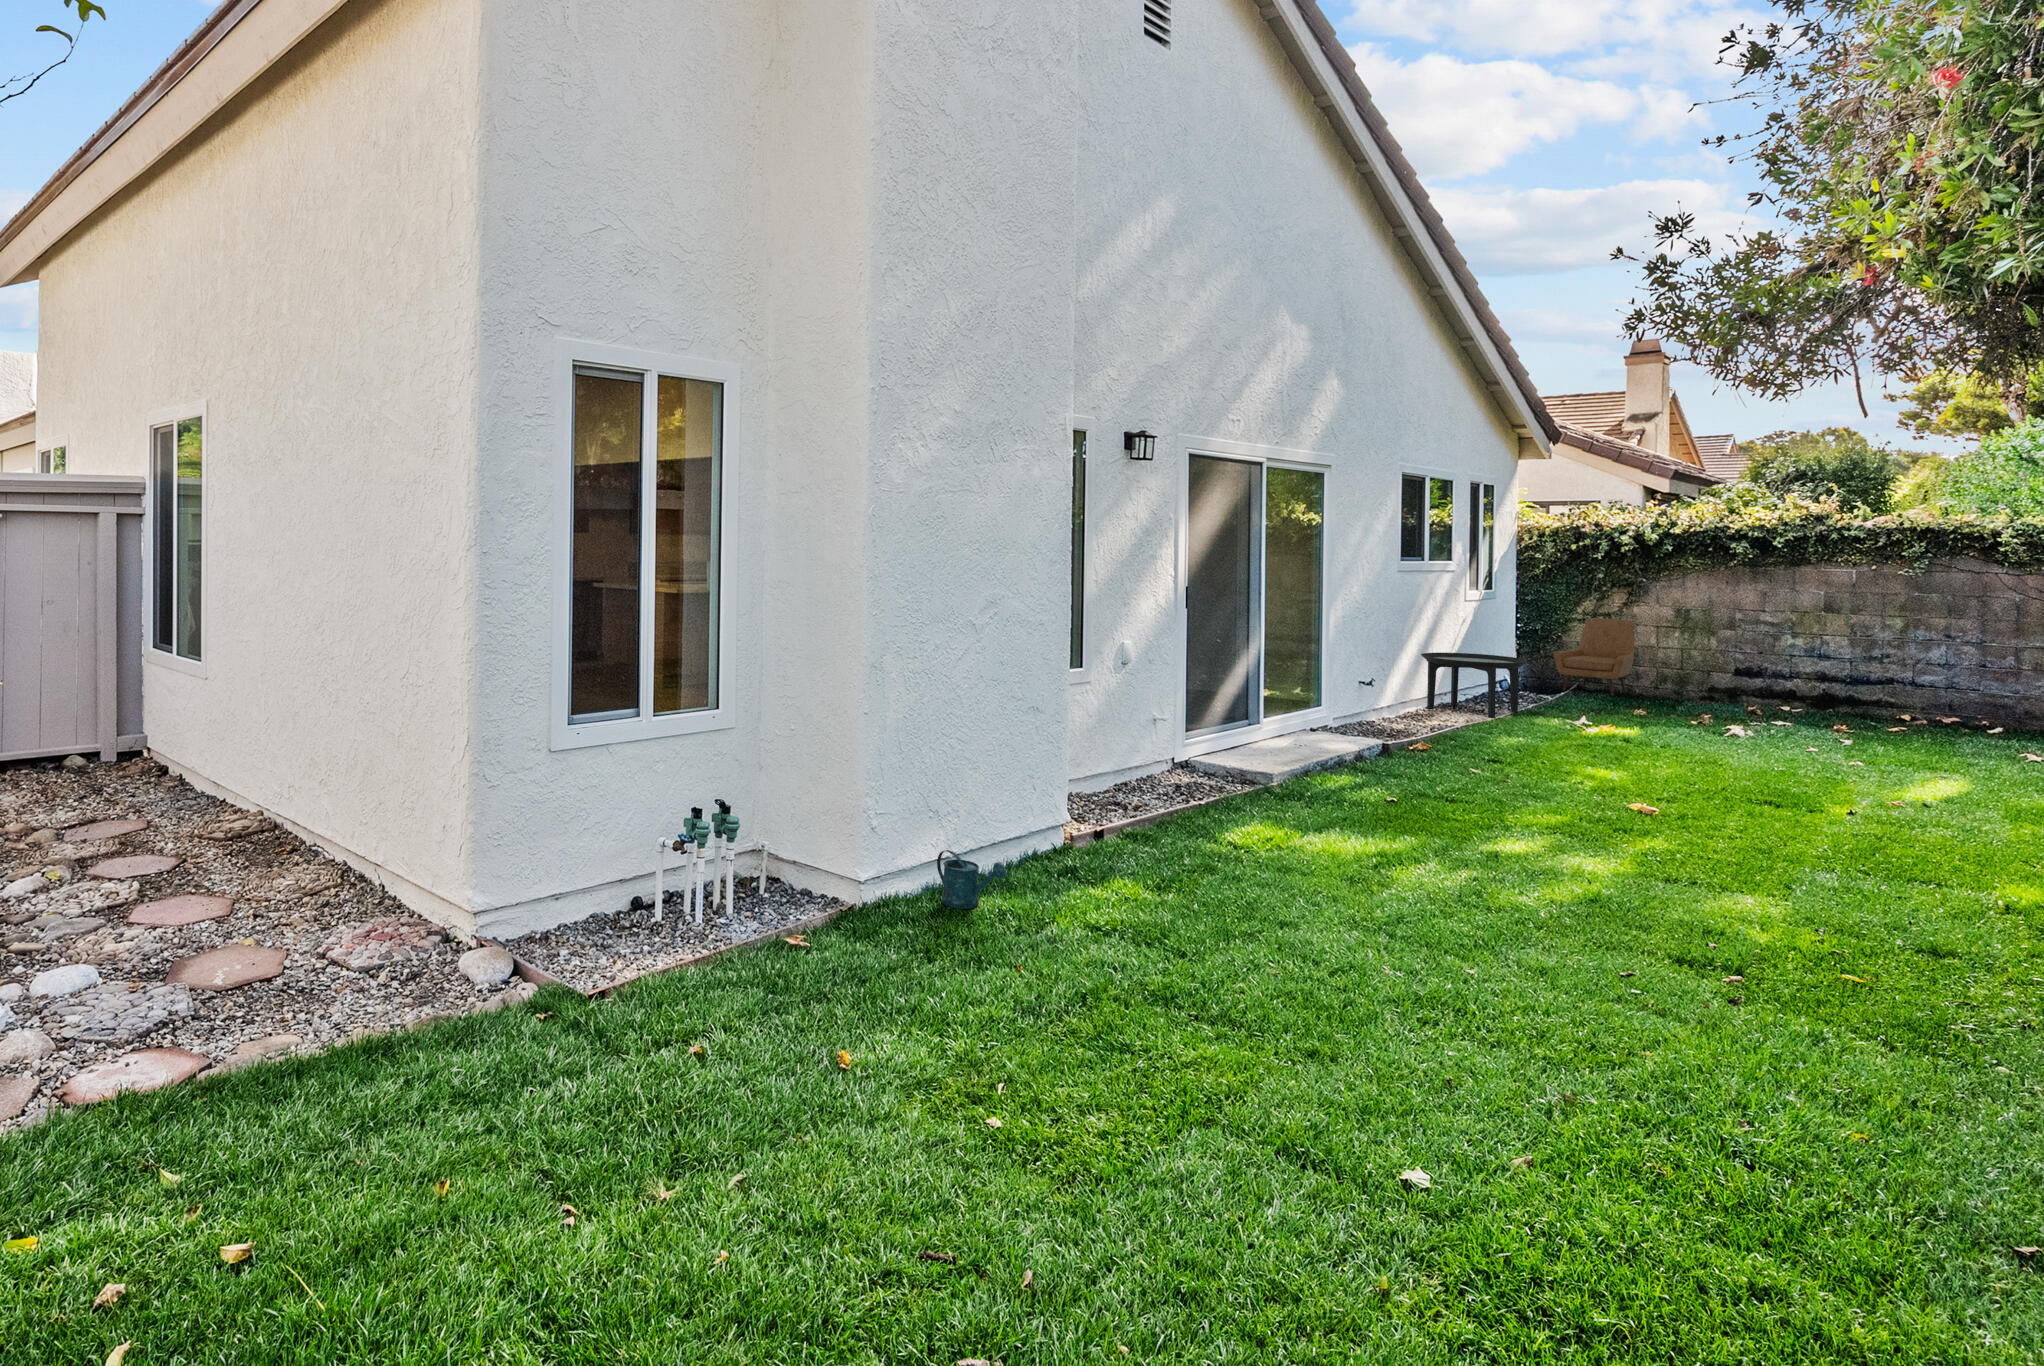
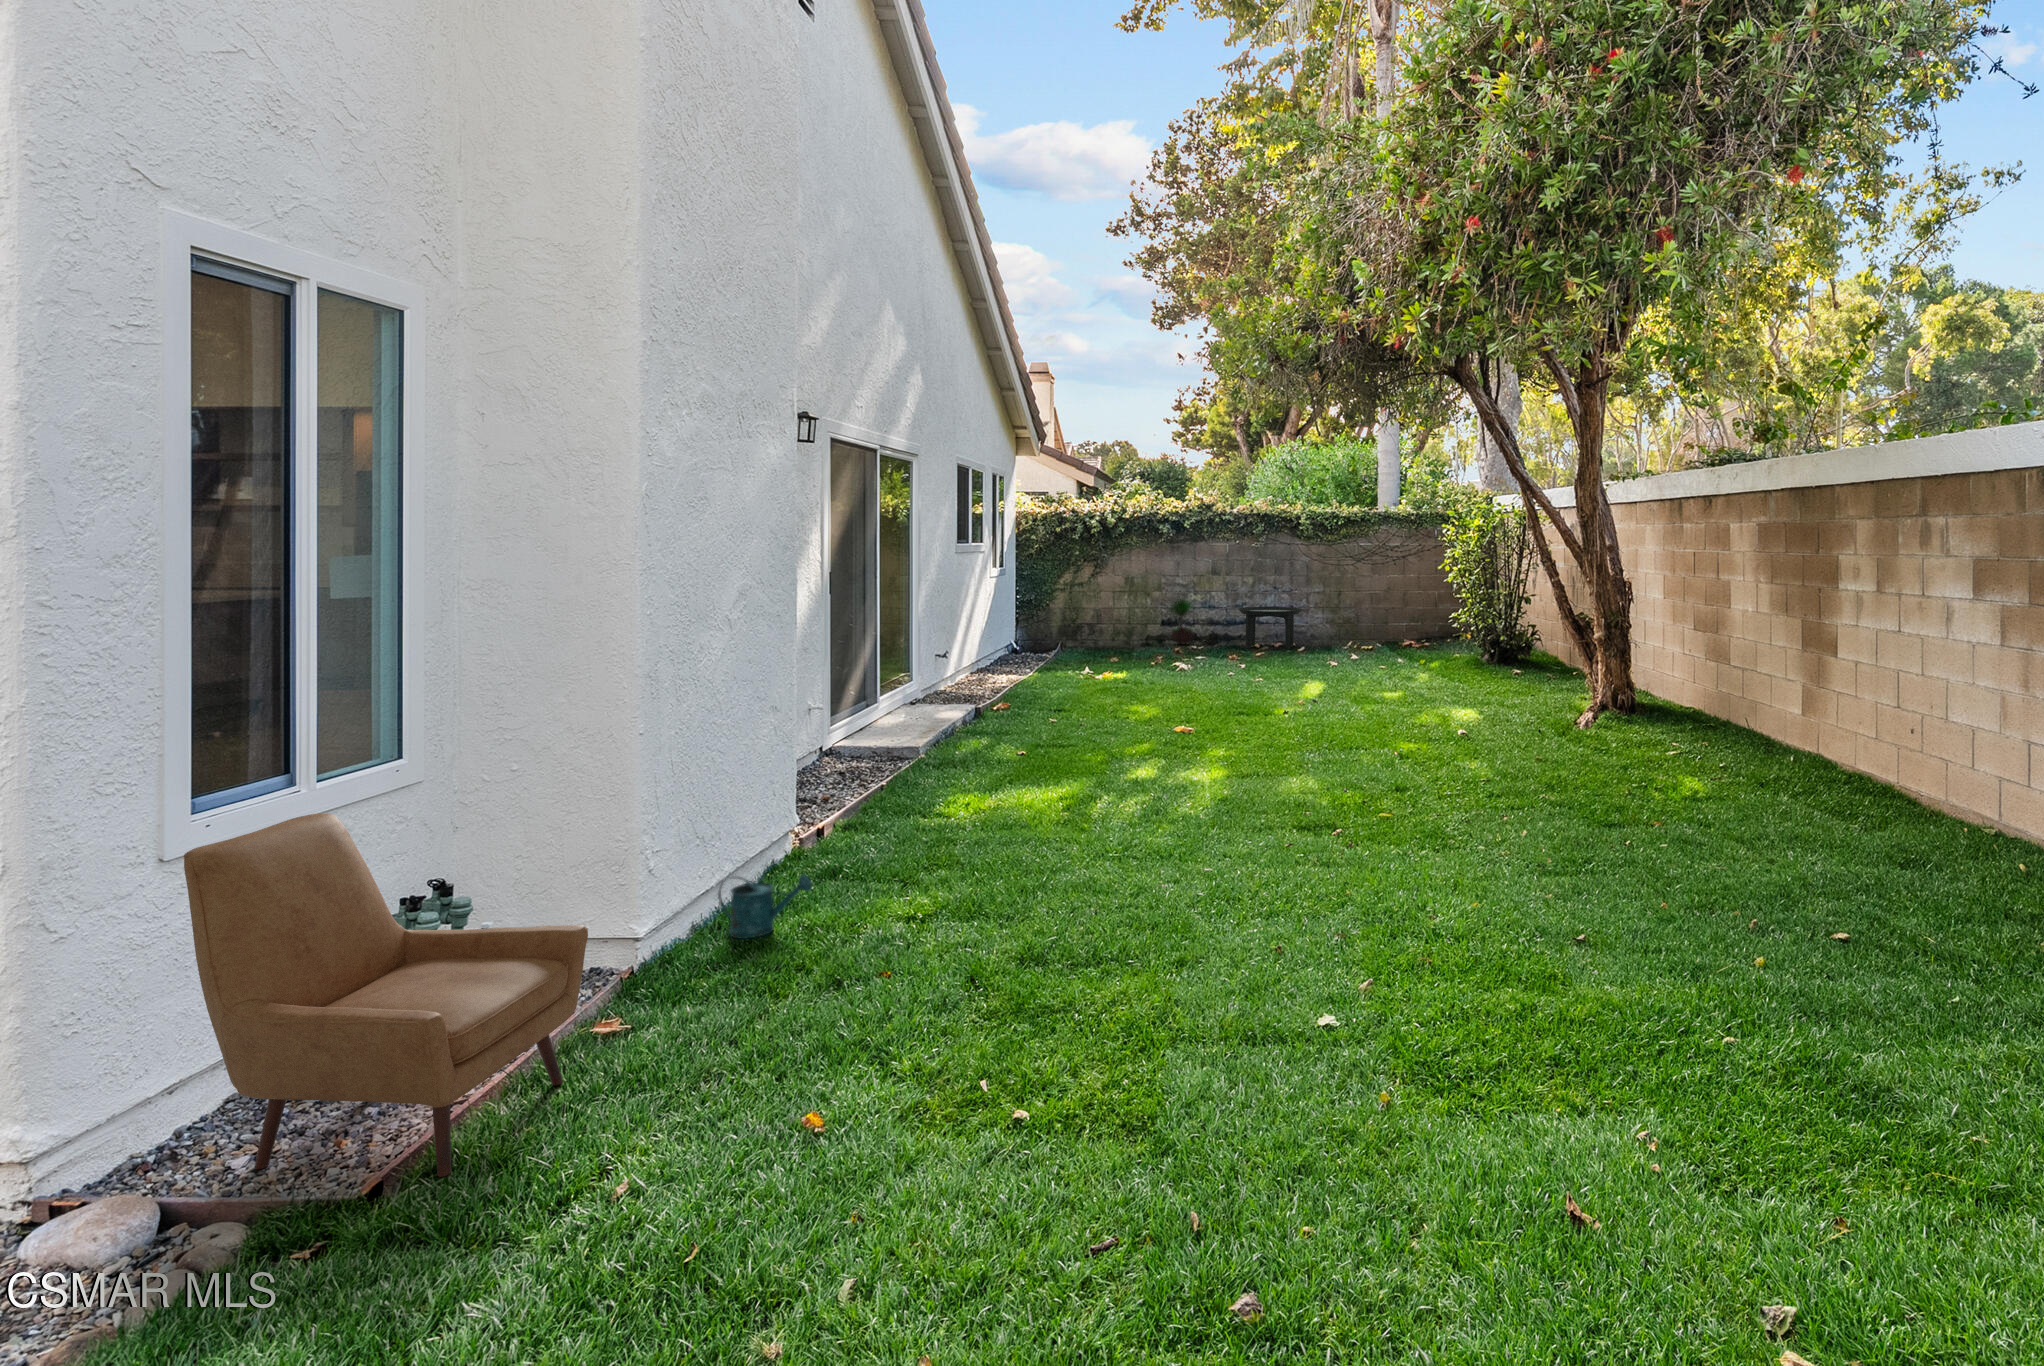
chair: present [1553,618,1634,696] -> present [184,813,588,1177]
potted tree: none [1738,636,1790,706] -> present [1169,599,1193,644]
round table: present [1421,653,1527,718] -> present [1238,607,1303,649]

